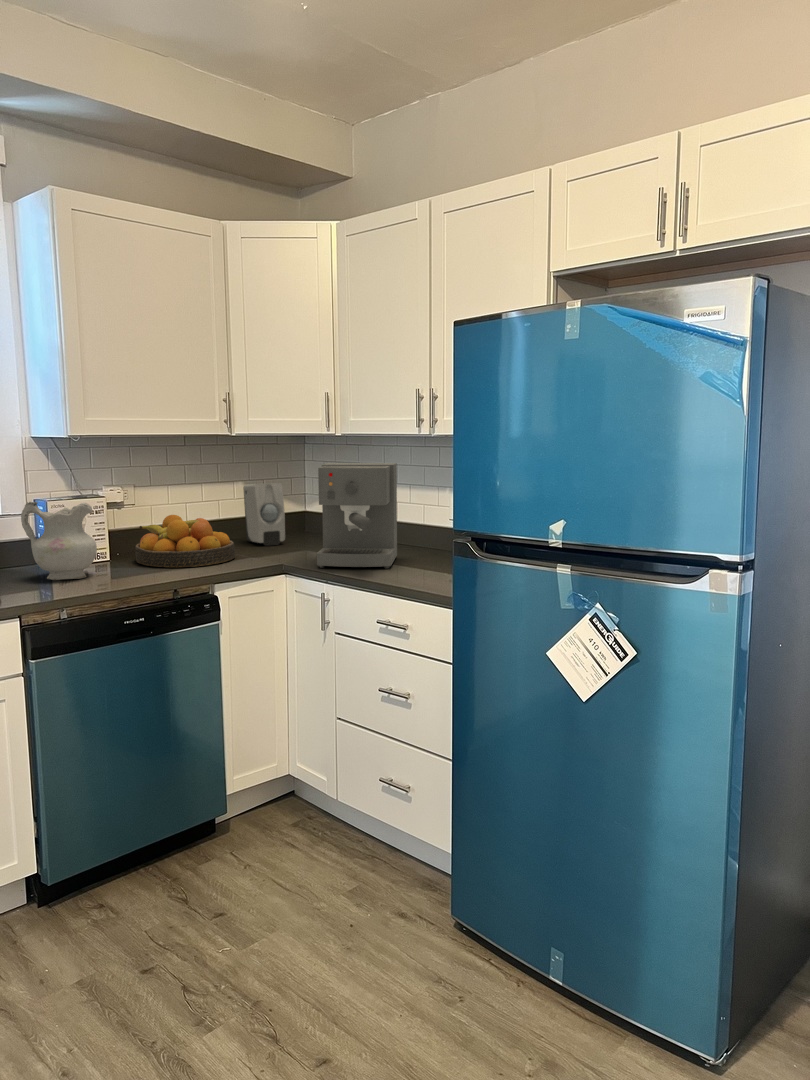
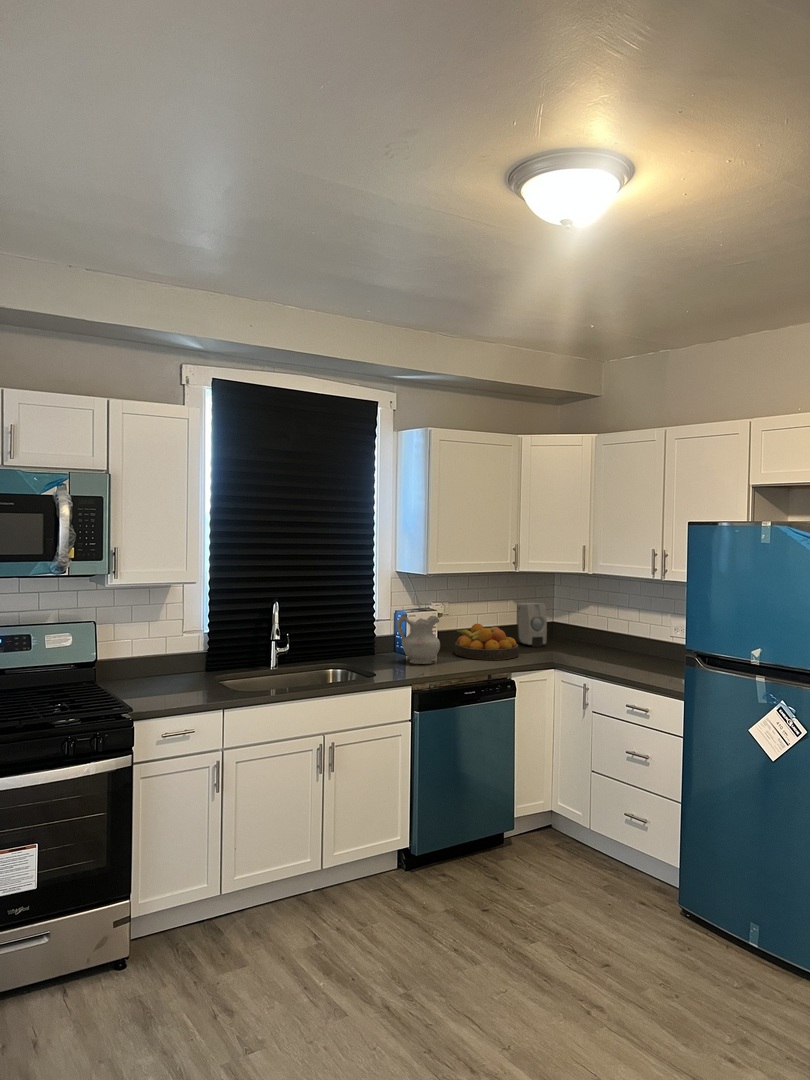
coffee maker: present [317,463,397,568] -> none [580,594,634,669]

